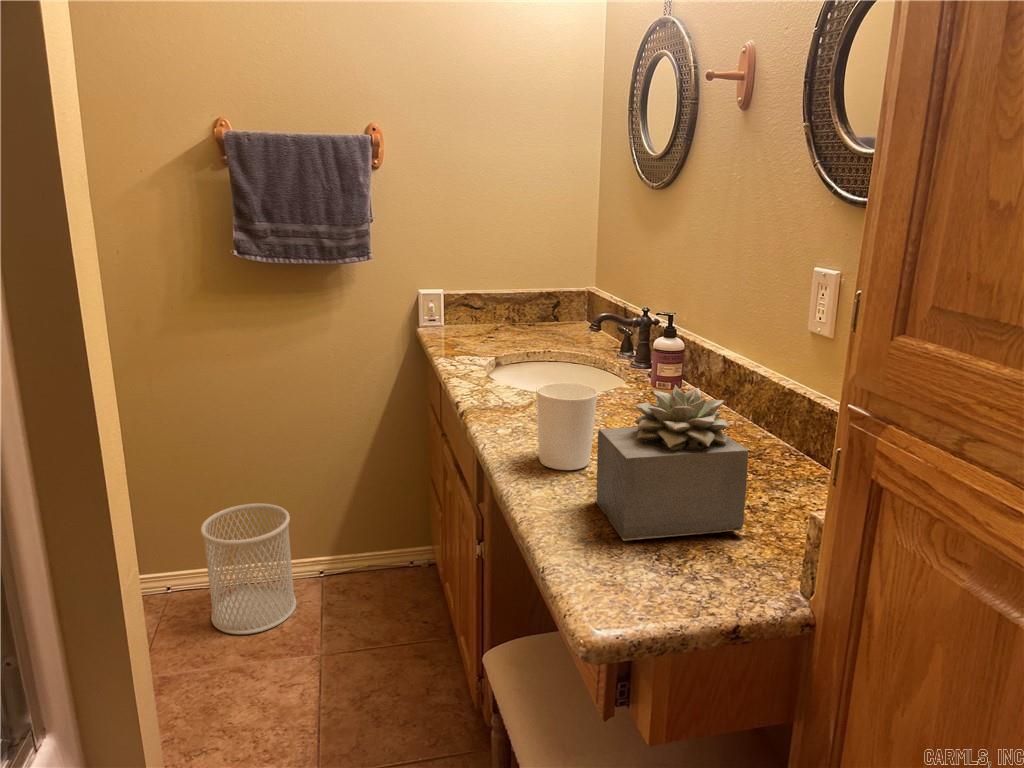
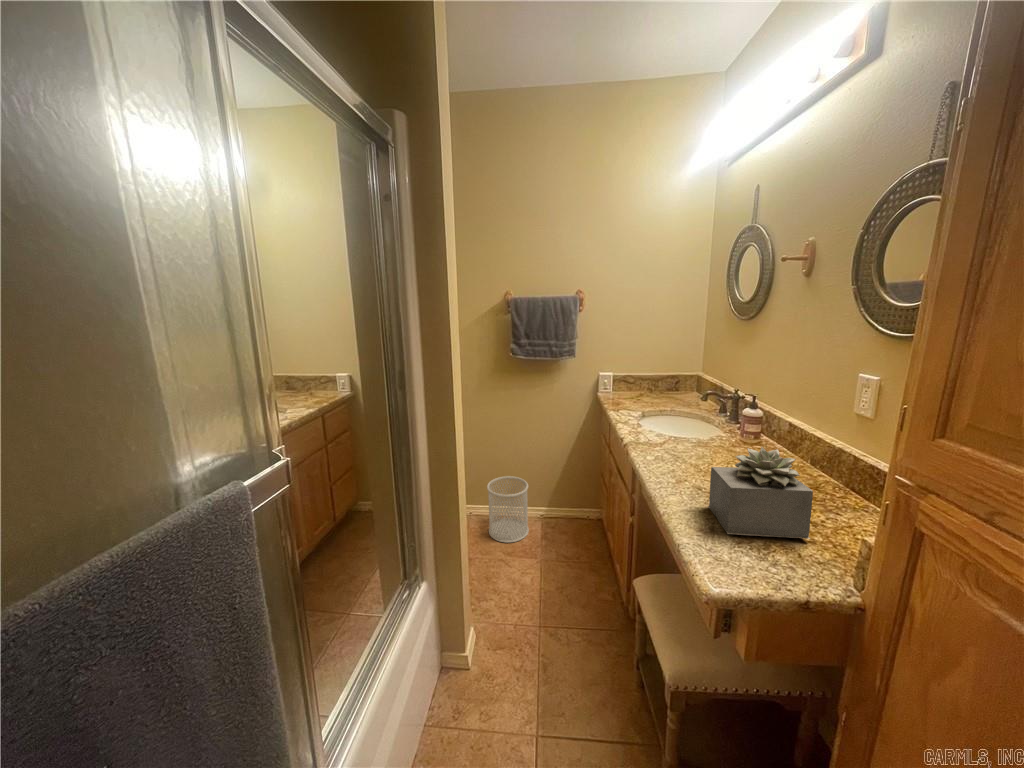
candle holder: present [536,382,598,470] -> none [672,436,710,486]

